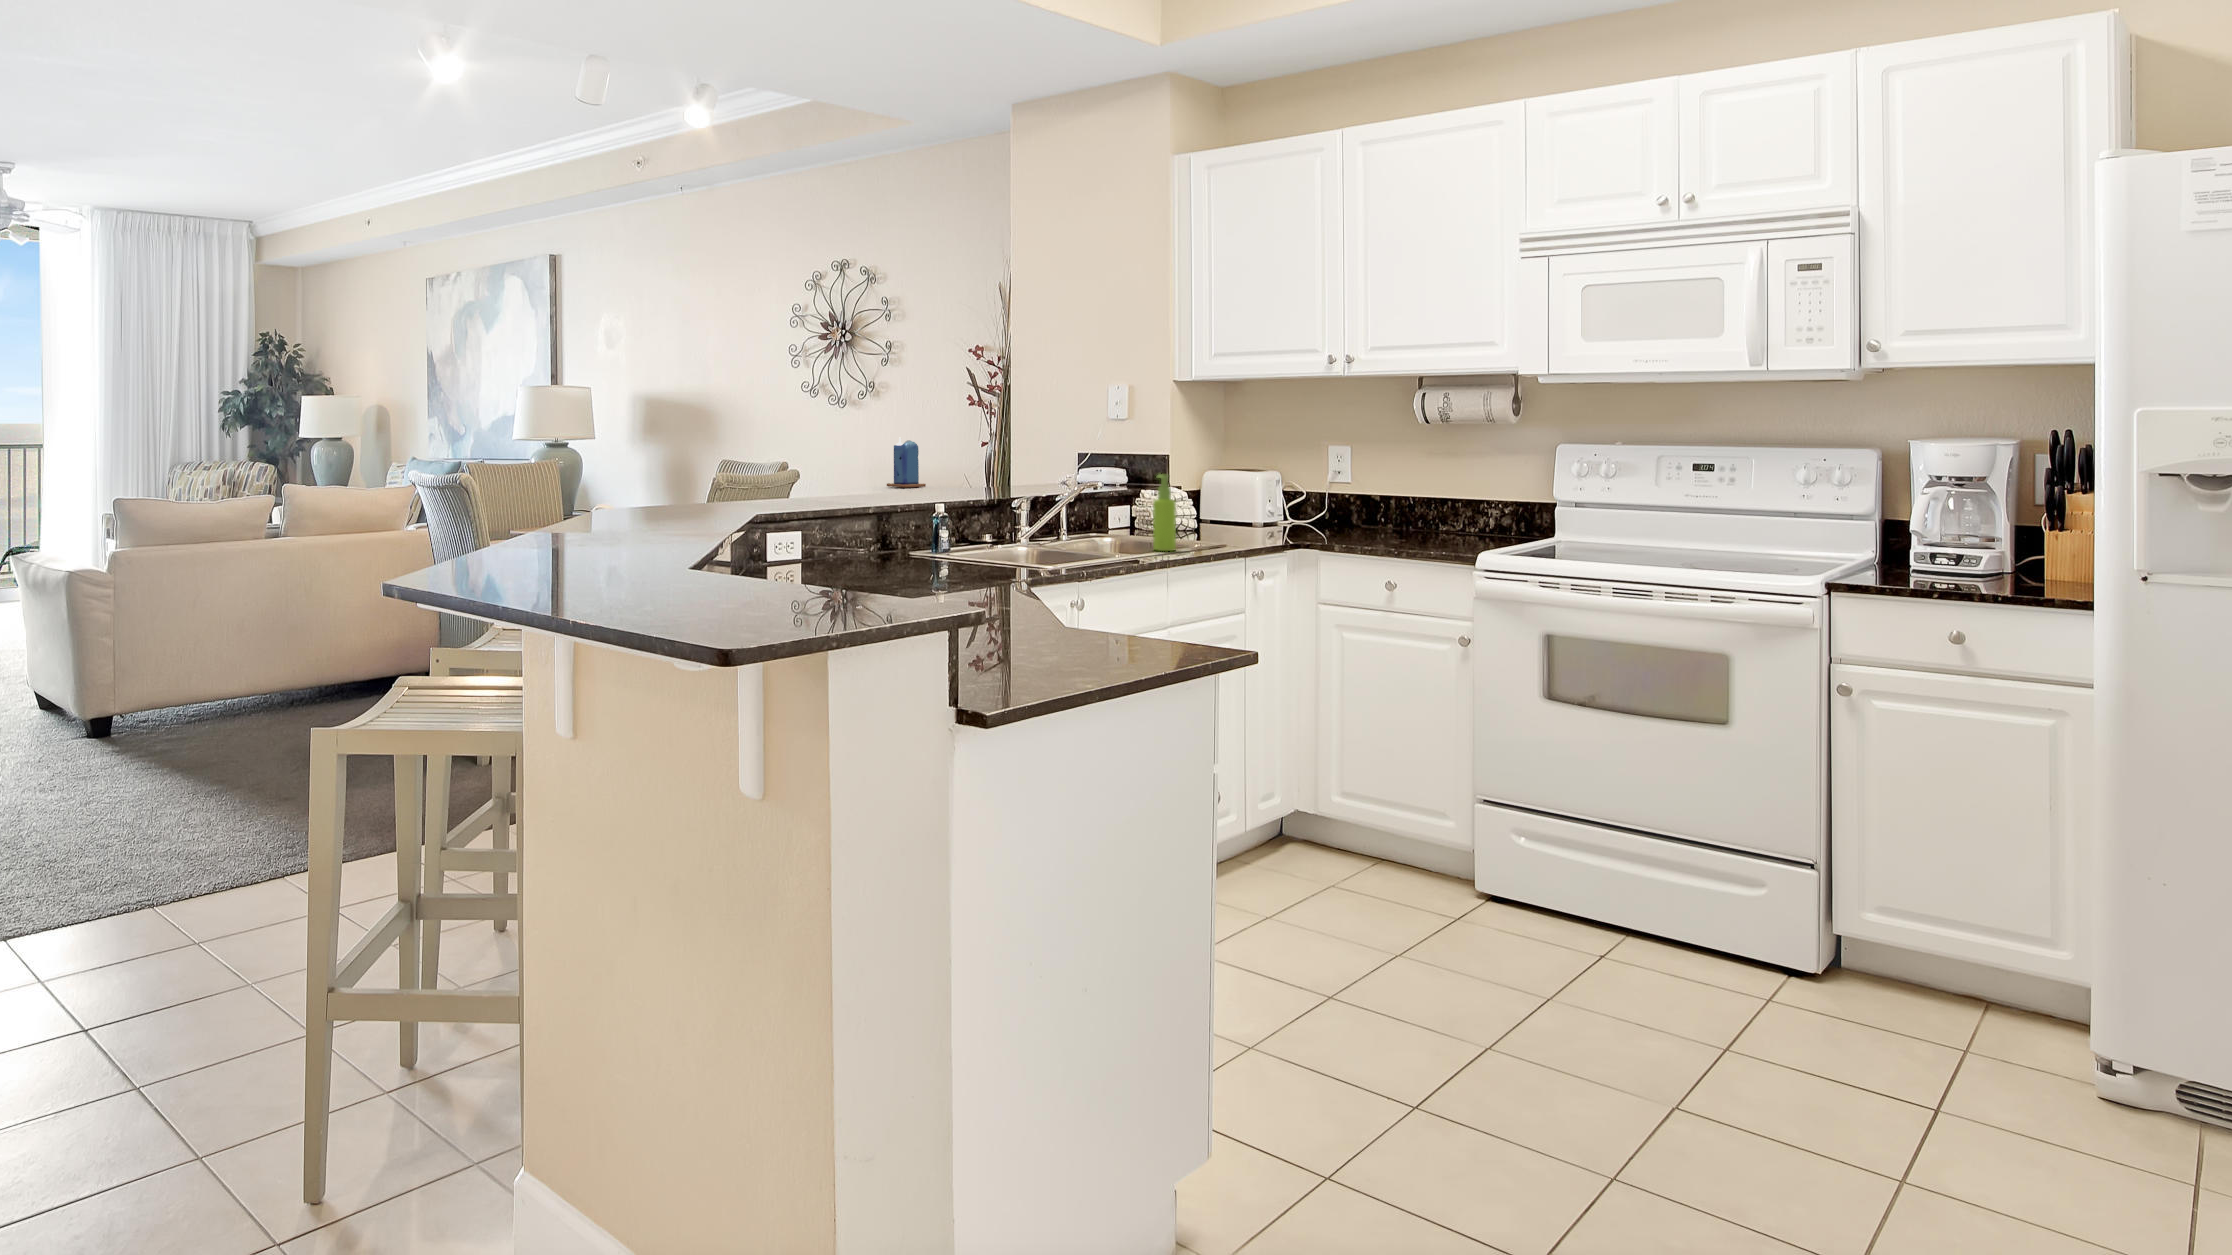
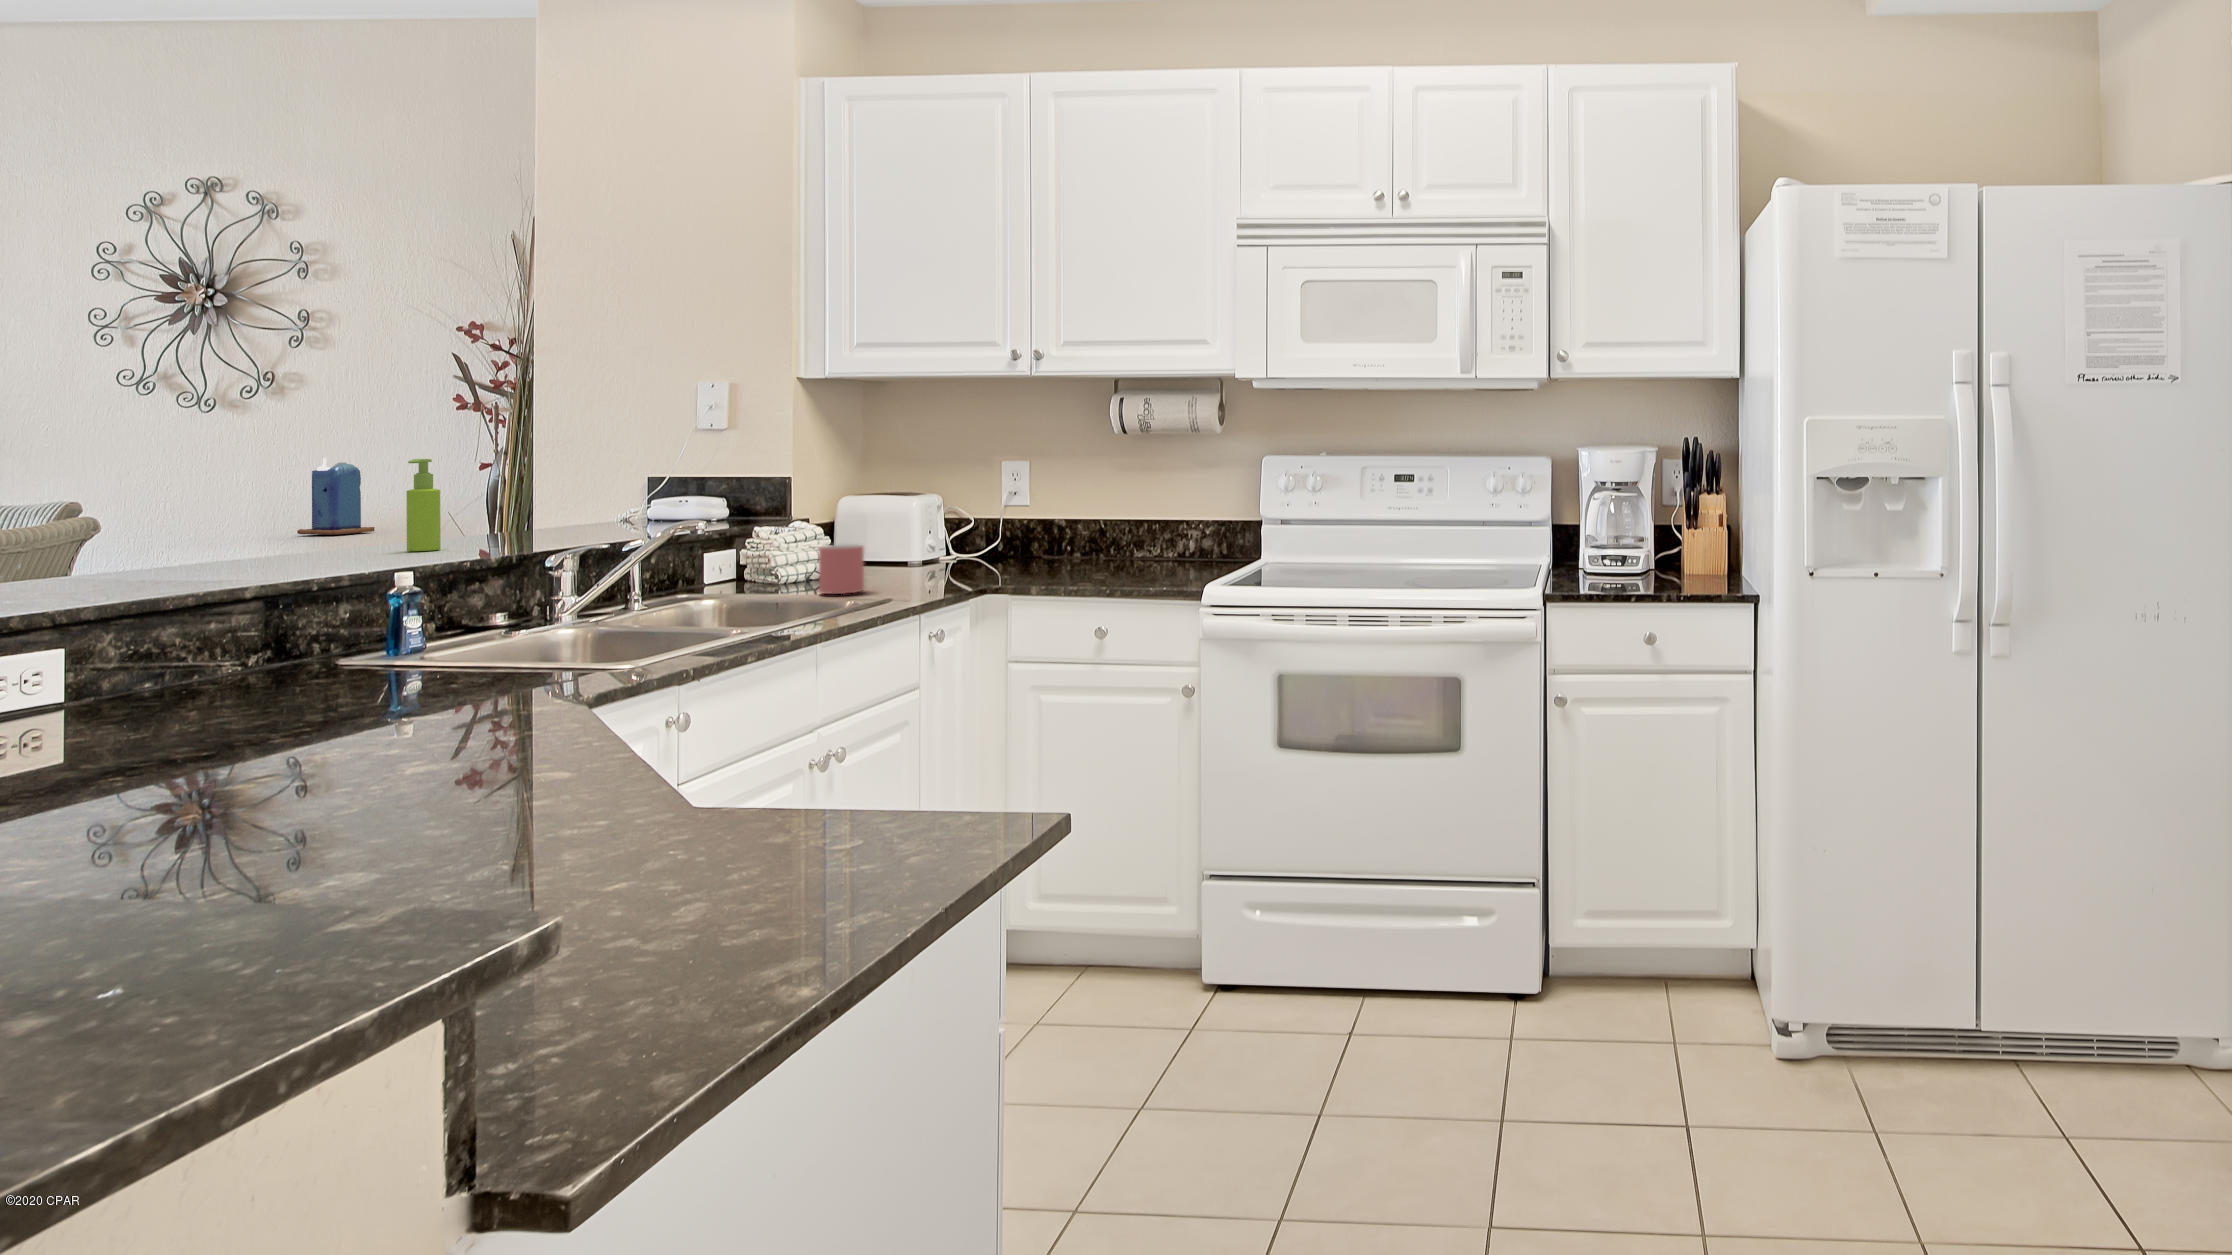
soap dispenser: present [1153,474,1176,551] -> present [406,459,441,551]
mug: none [1182,504,1213,540] -> present [819,544,864,594]

